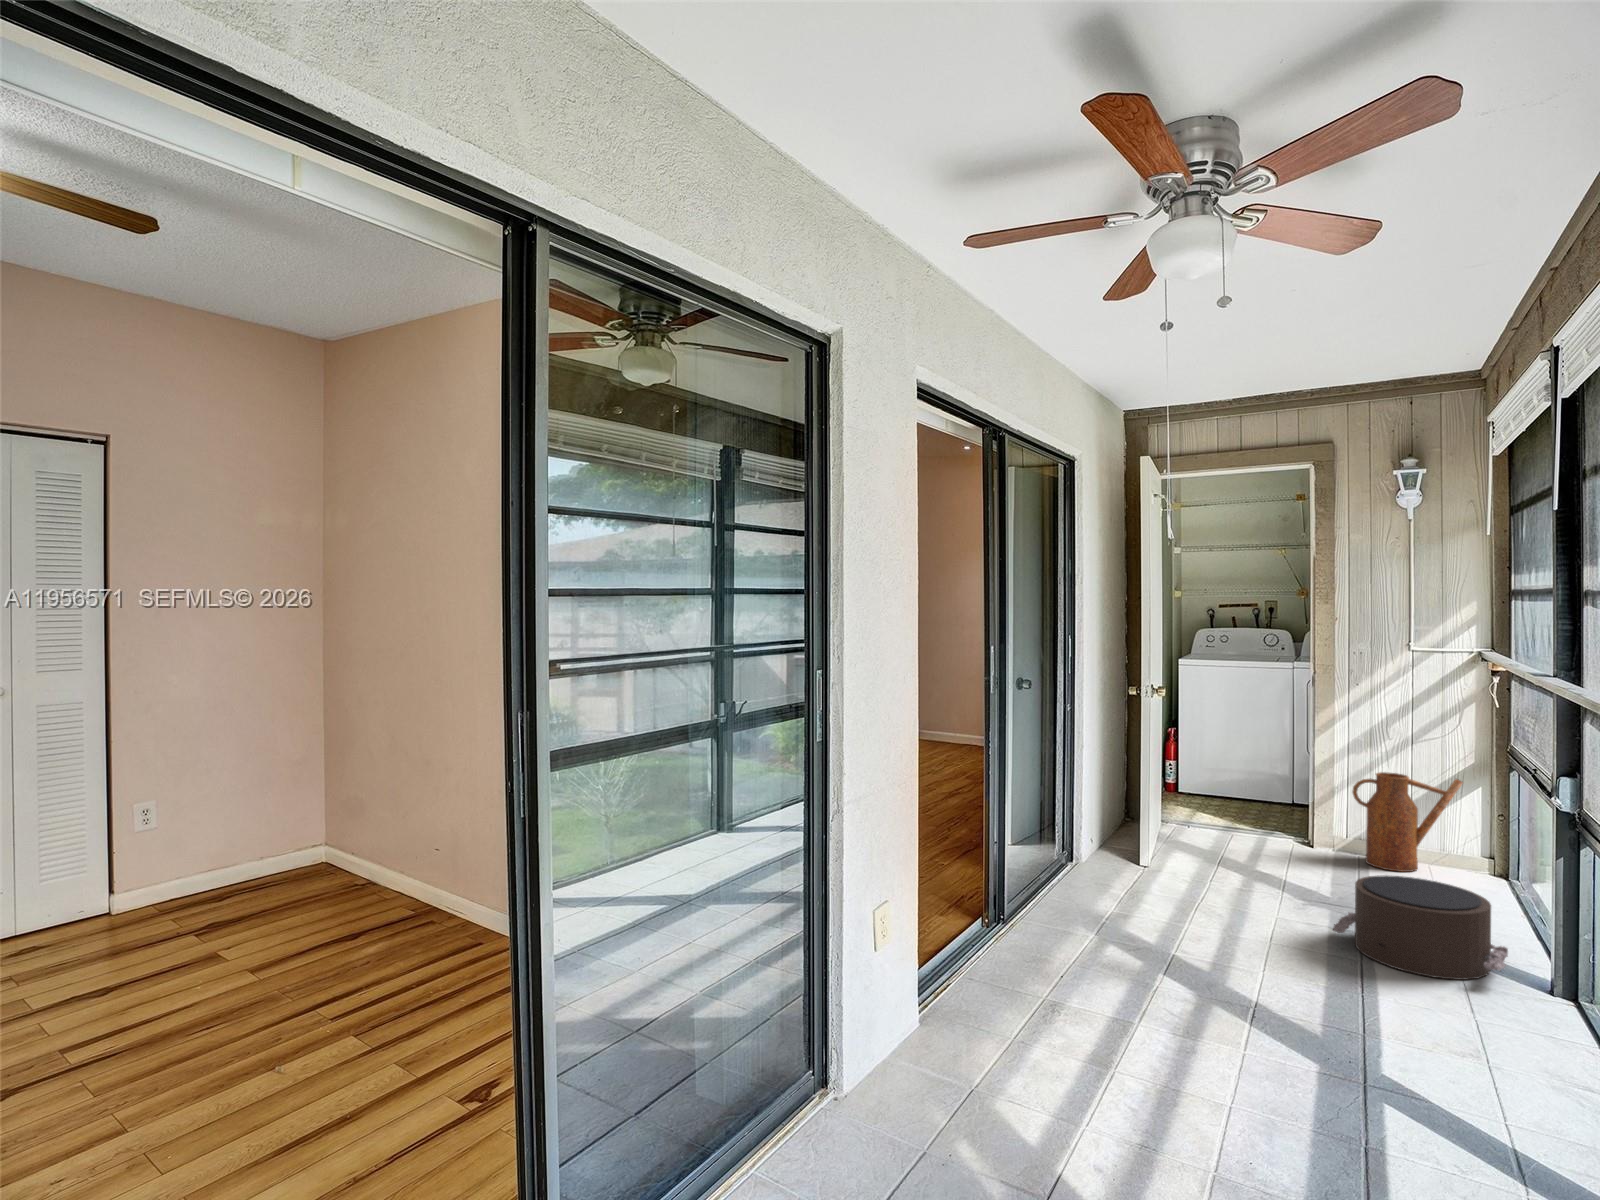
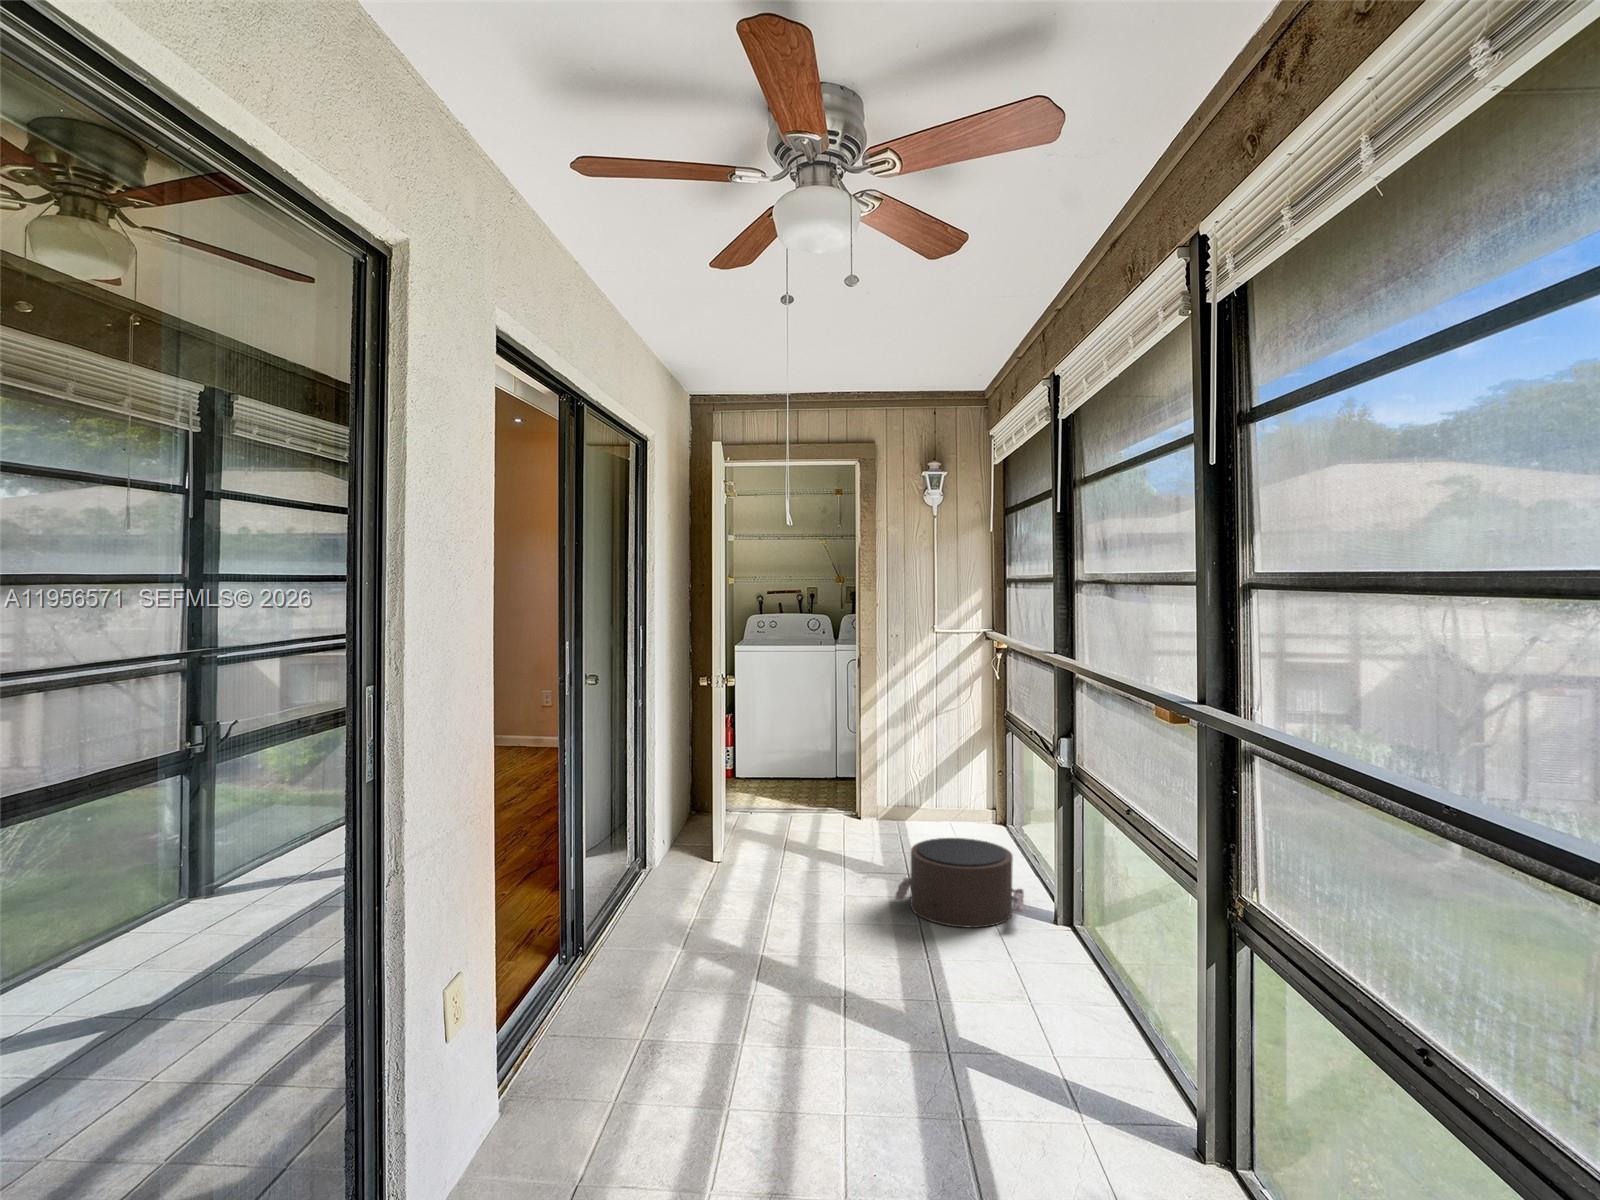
watering can: present [1353,772,1463,872] -> none [891,743,972,830]

